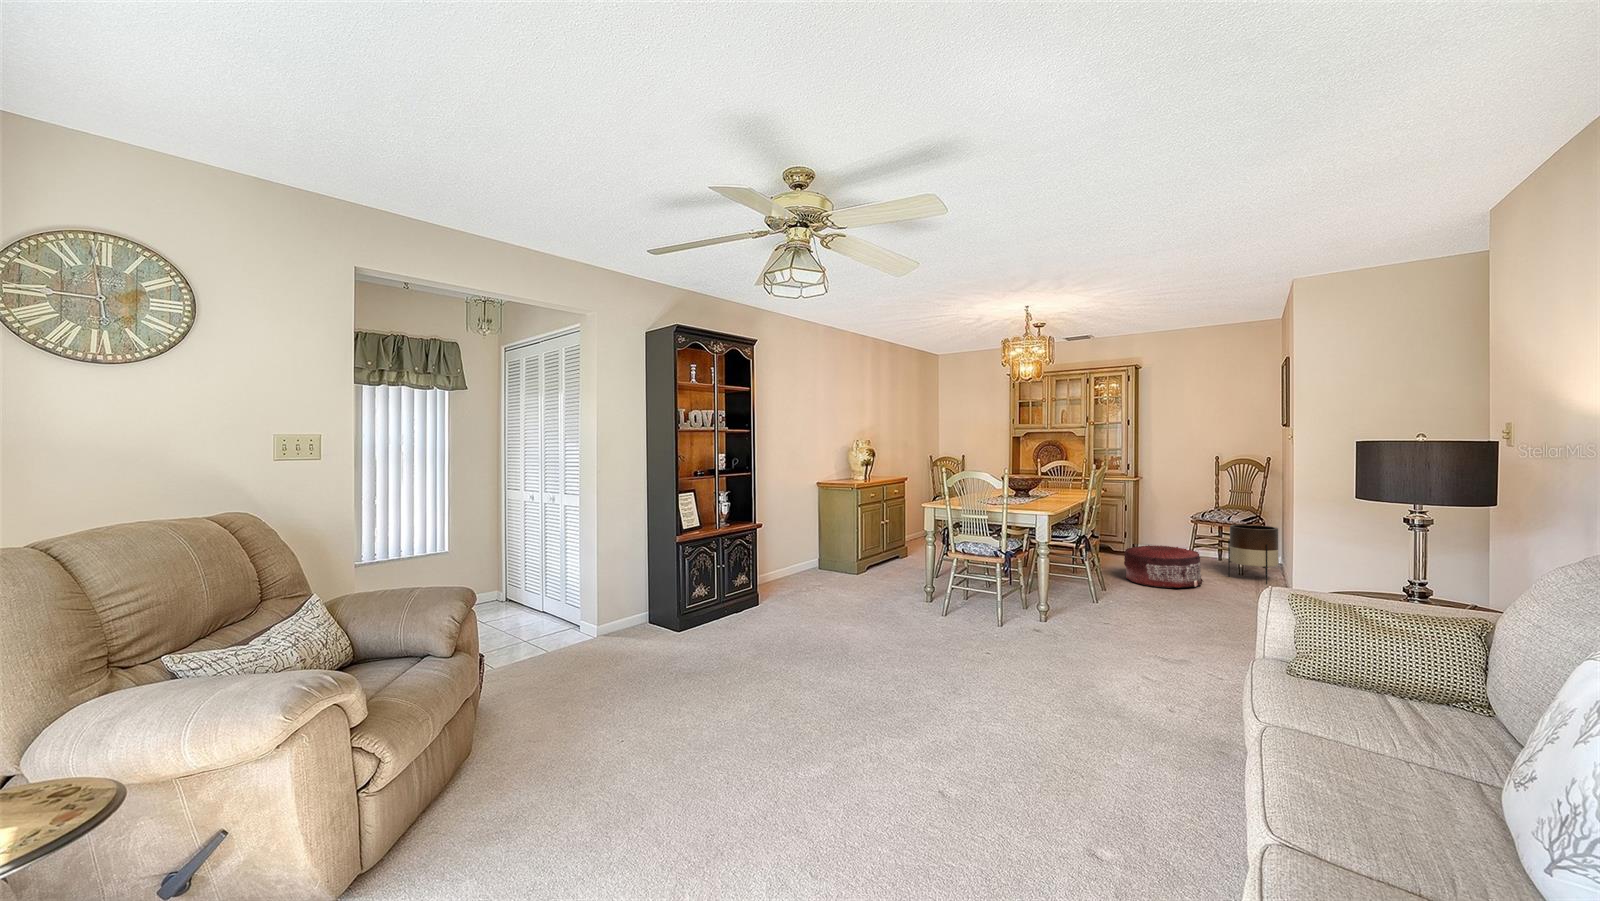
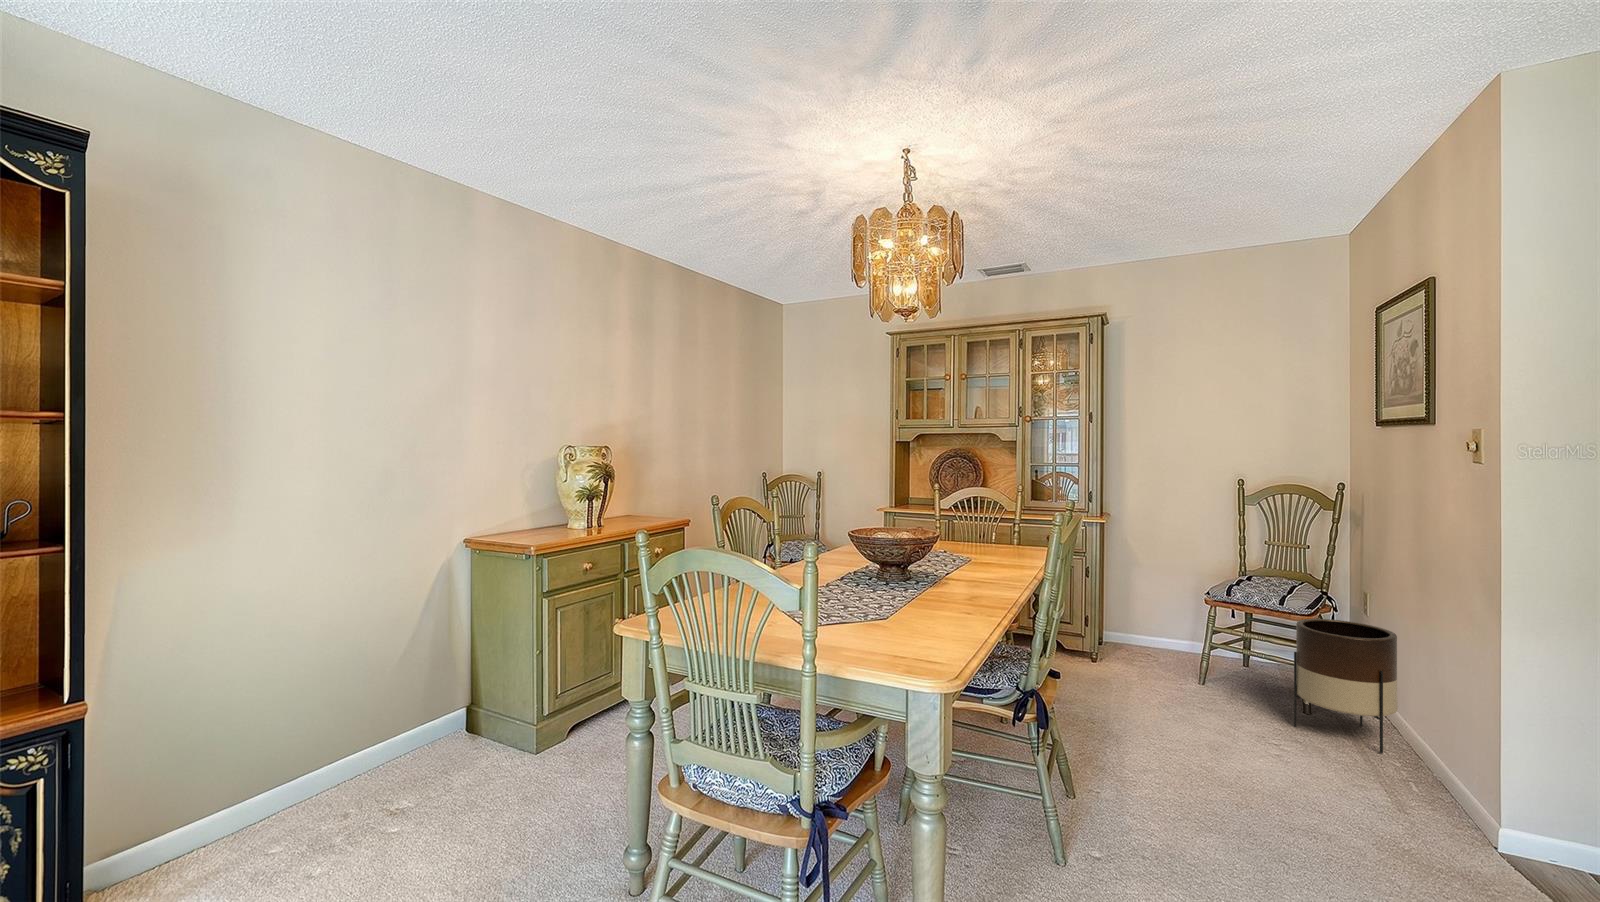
pouf: present [1124,545,1203,588] -> none [1103,665,1267,785]

